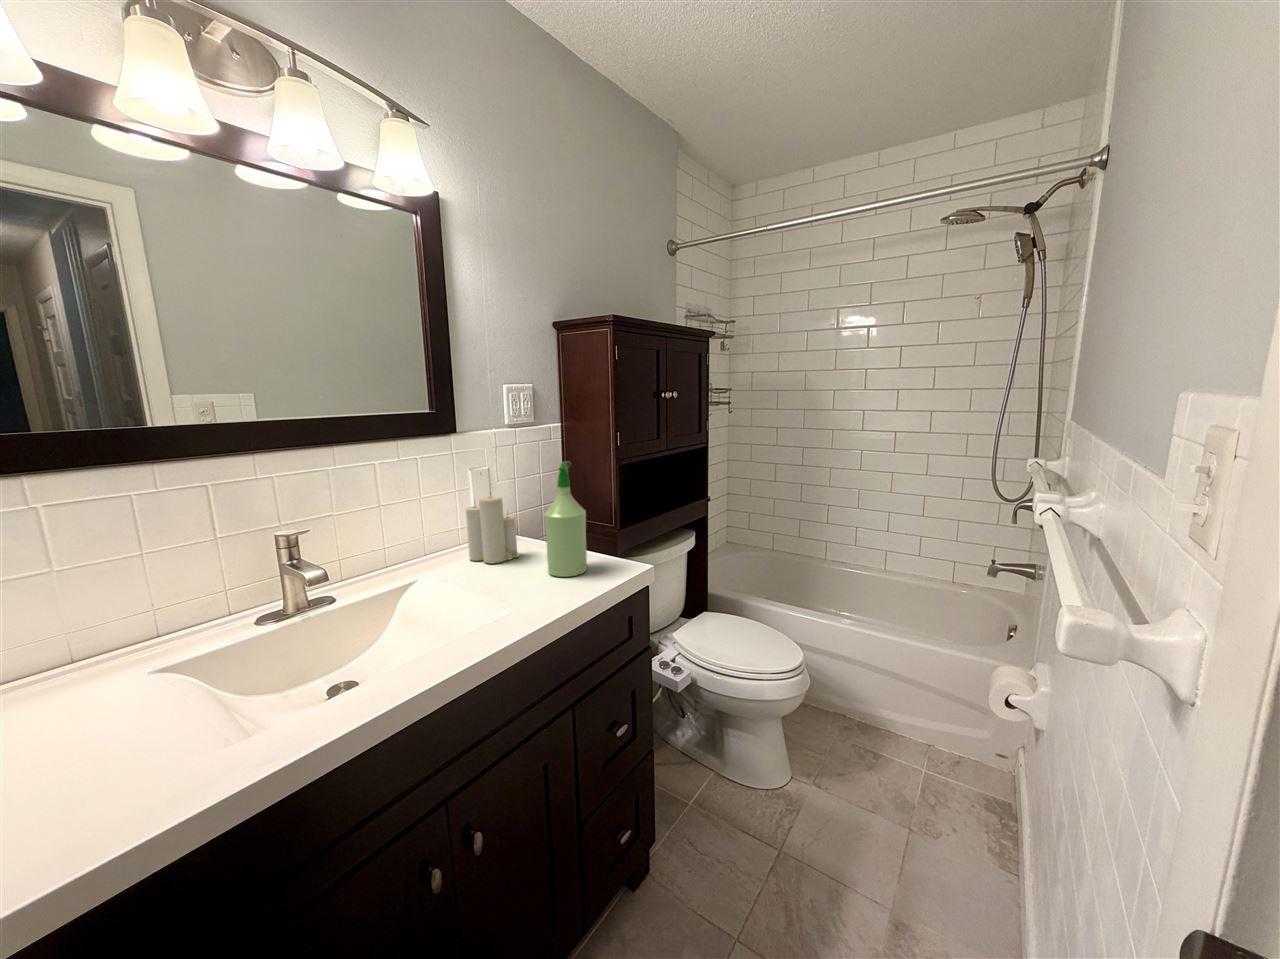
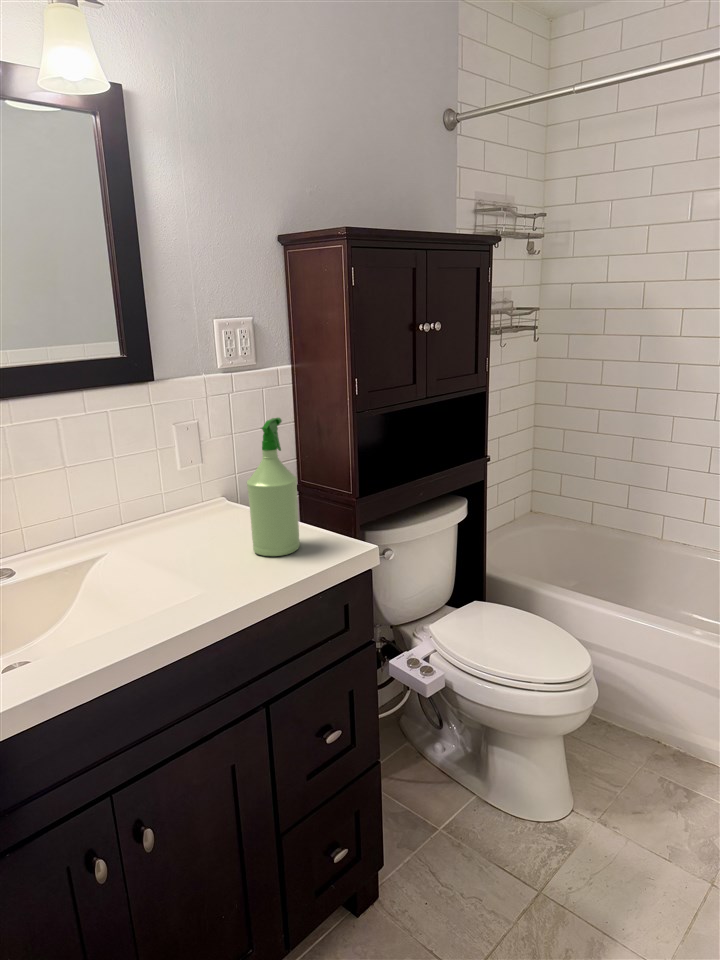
candle: present [466,496,519,563] -> none [165,450,228,536]

